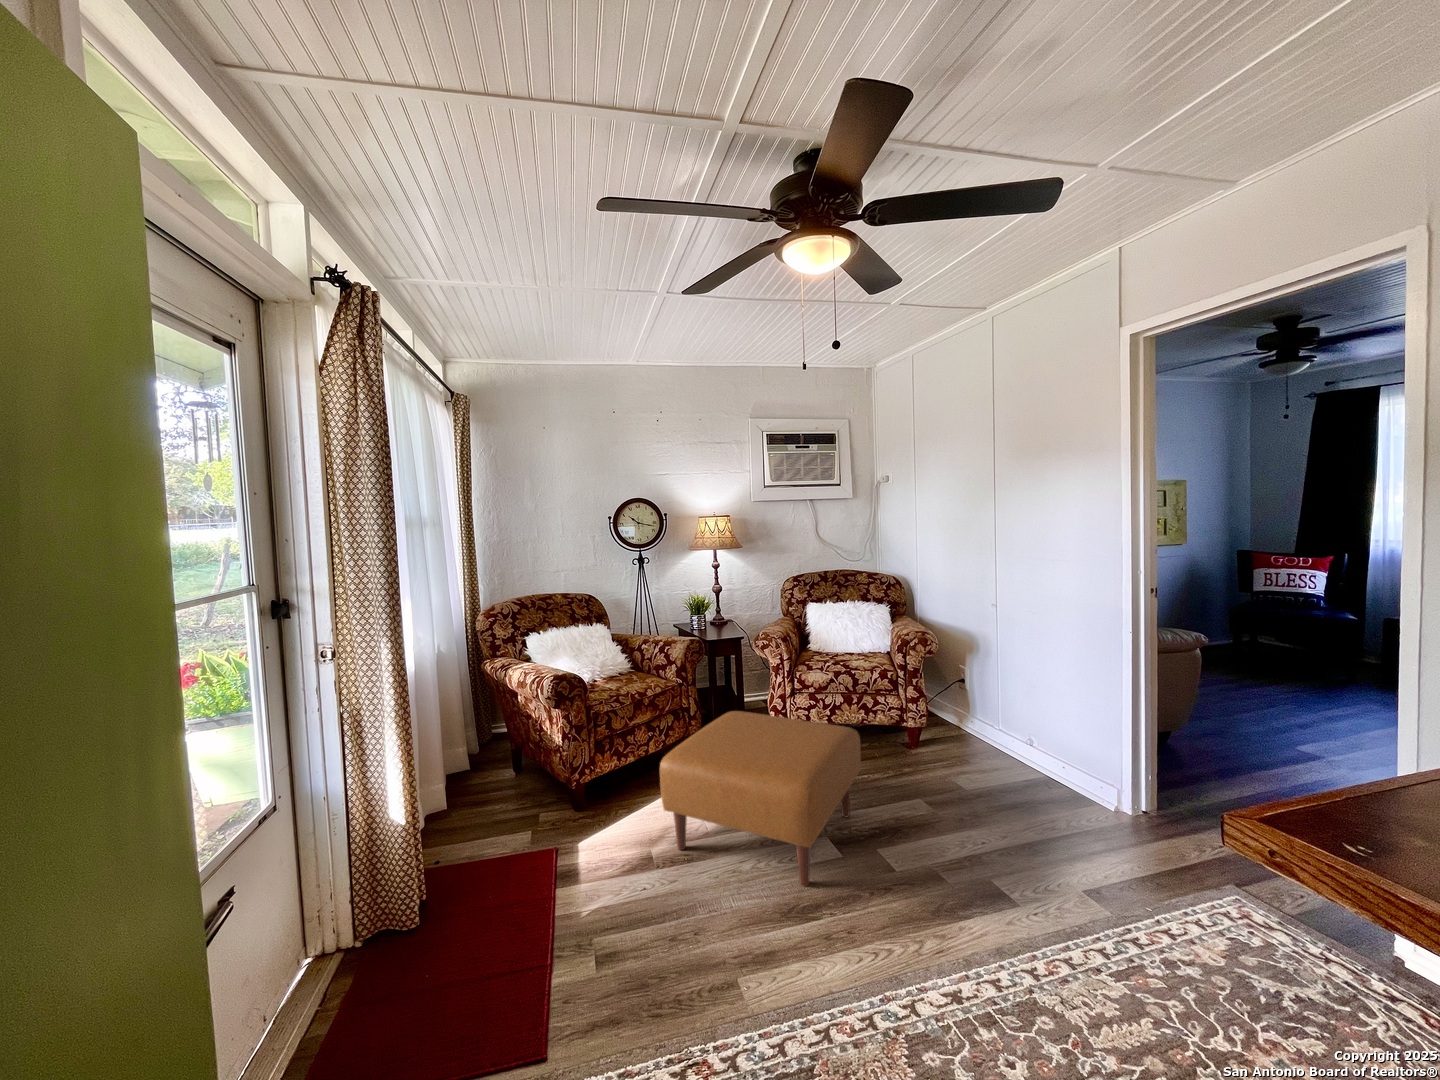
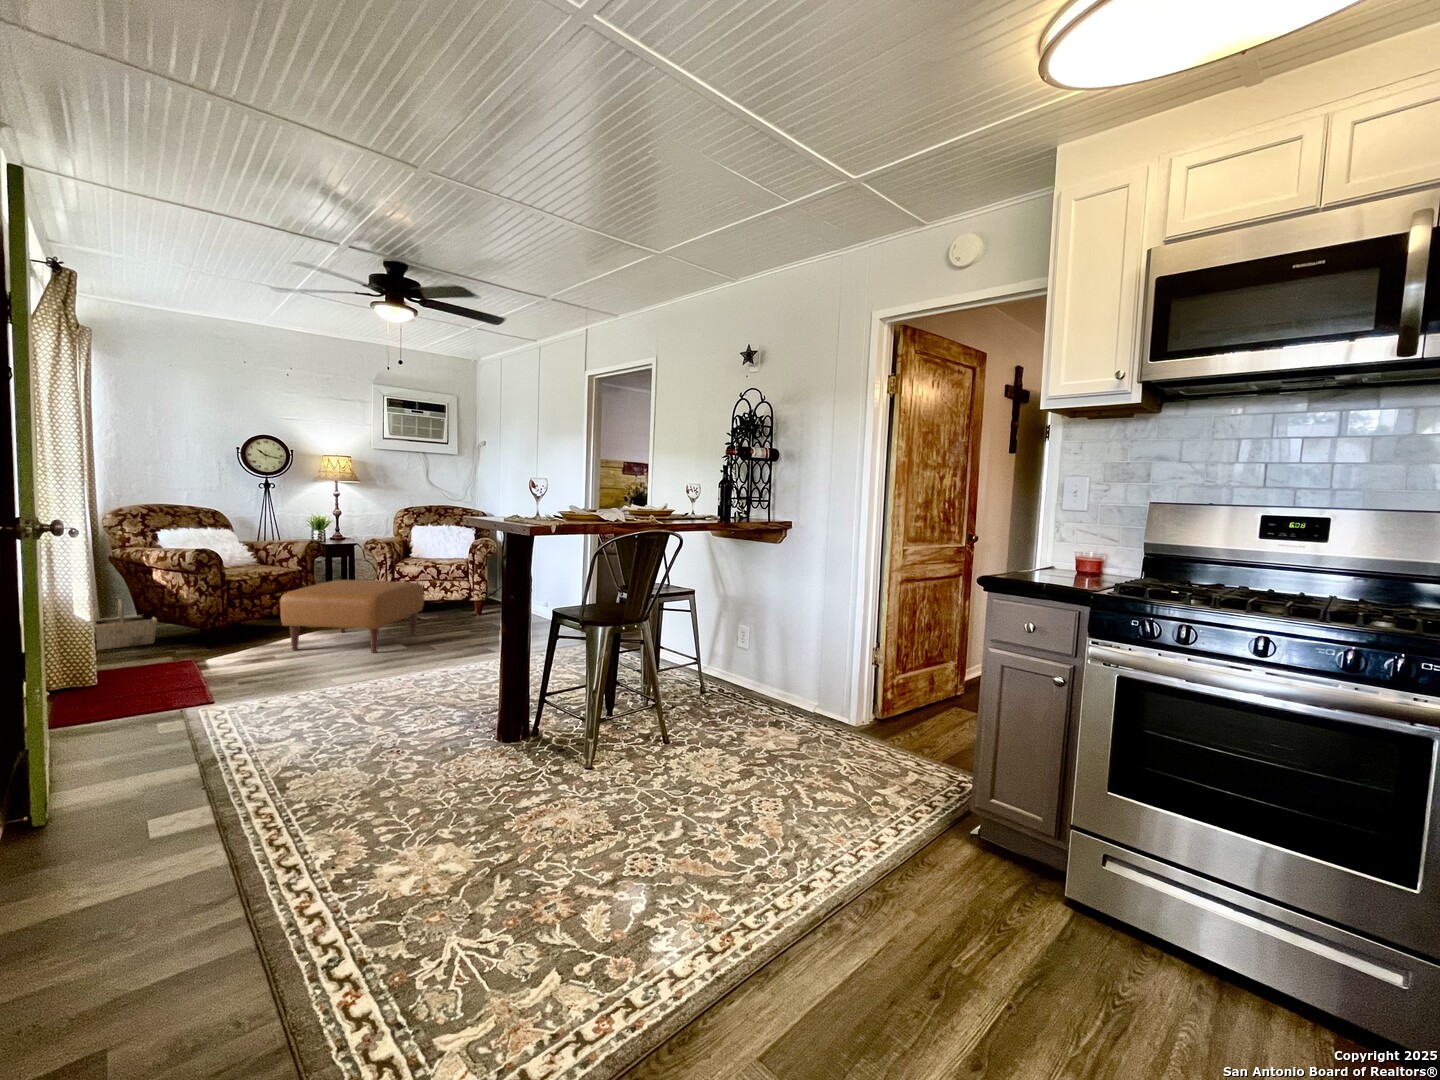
basket: none [452,732,524,806] -> present [95,600,157,650]

